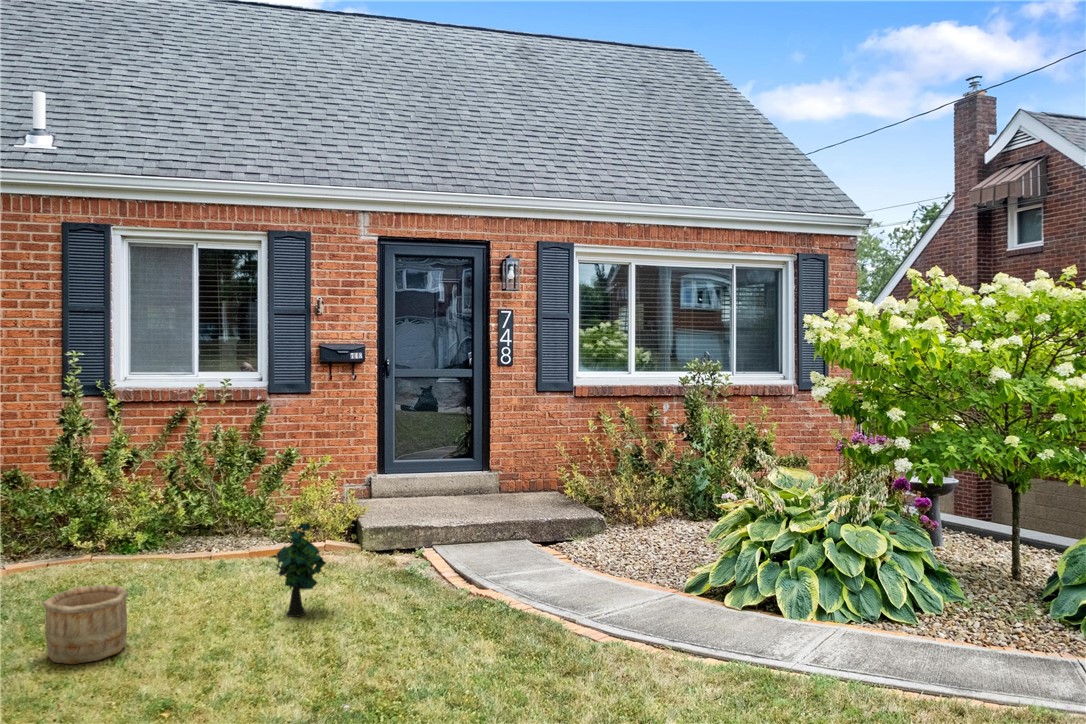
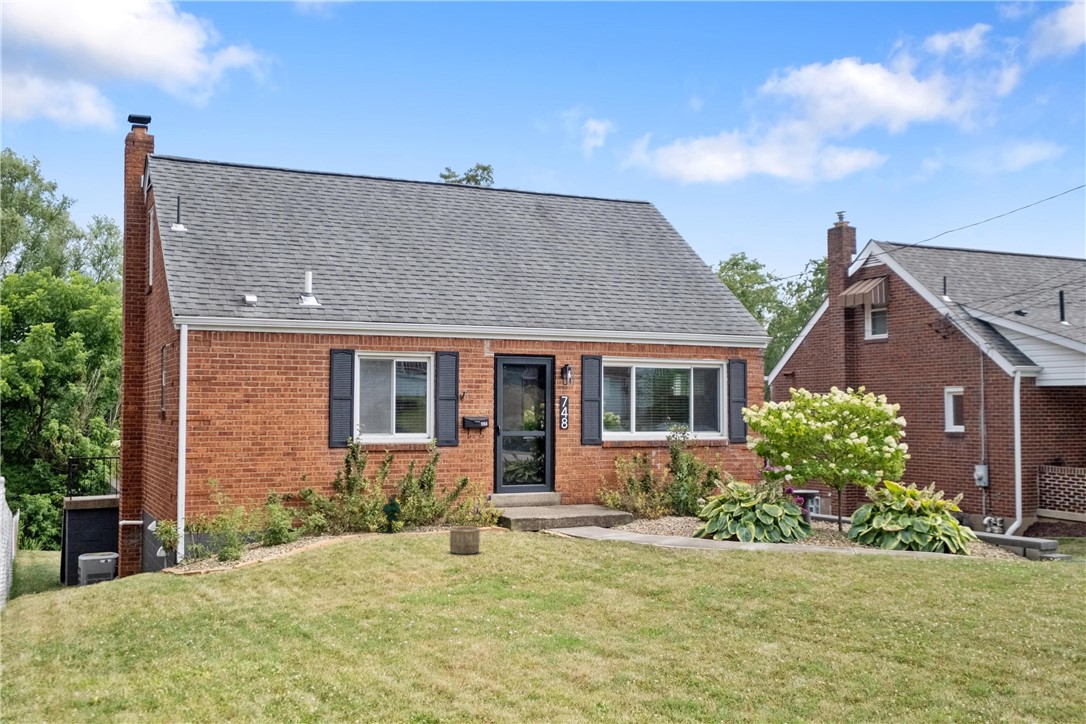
decorative plant: present [271,523,326,617] -> present [381,494,401,534]

